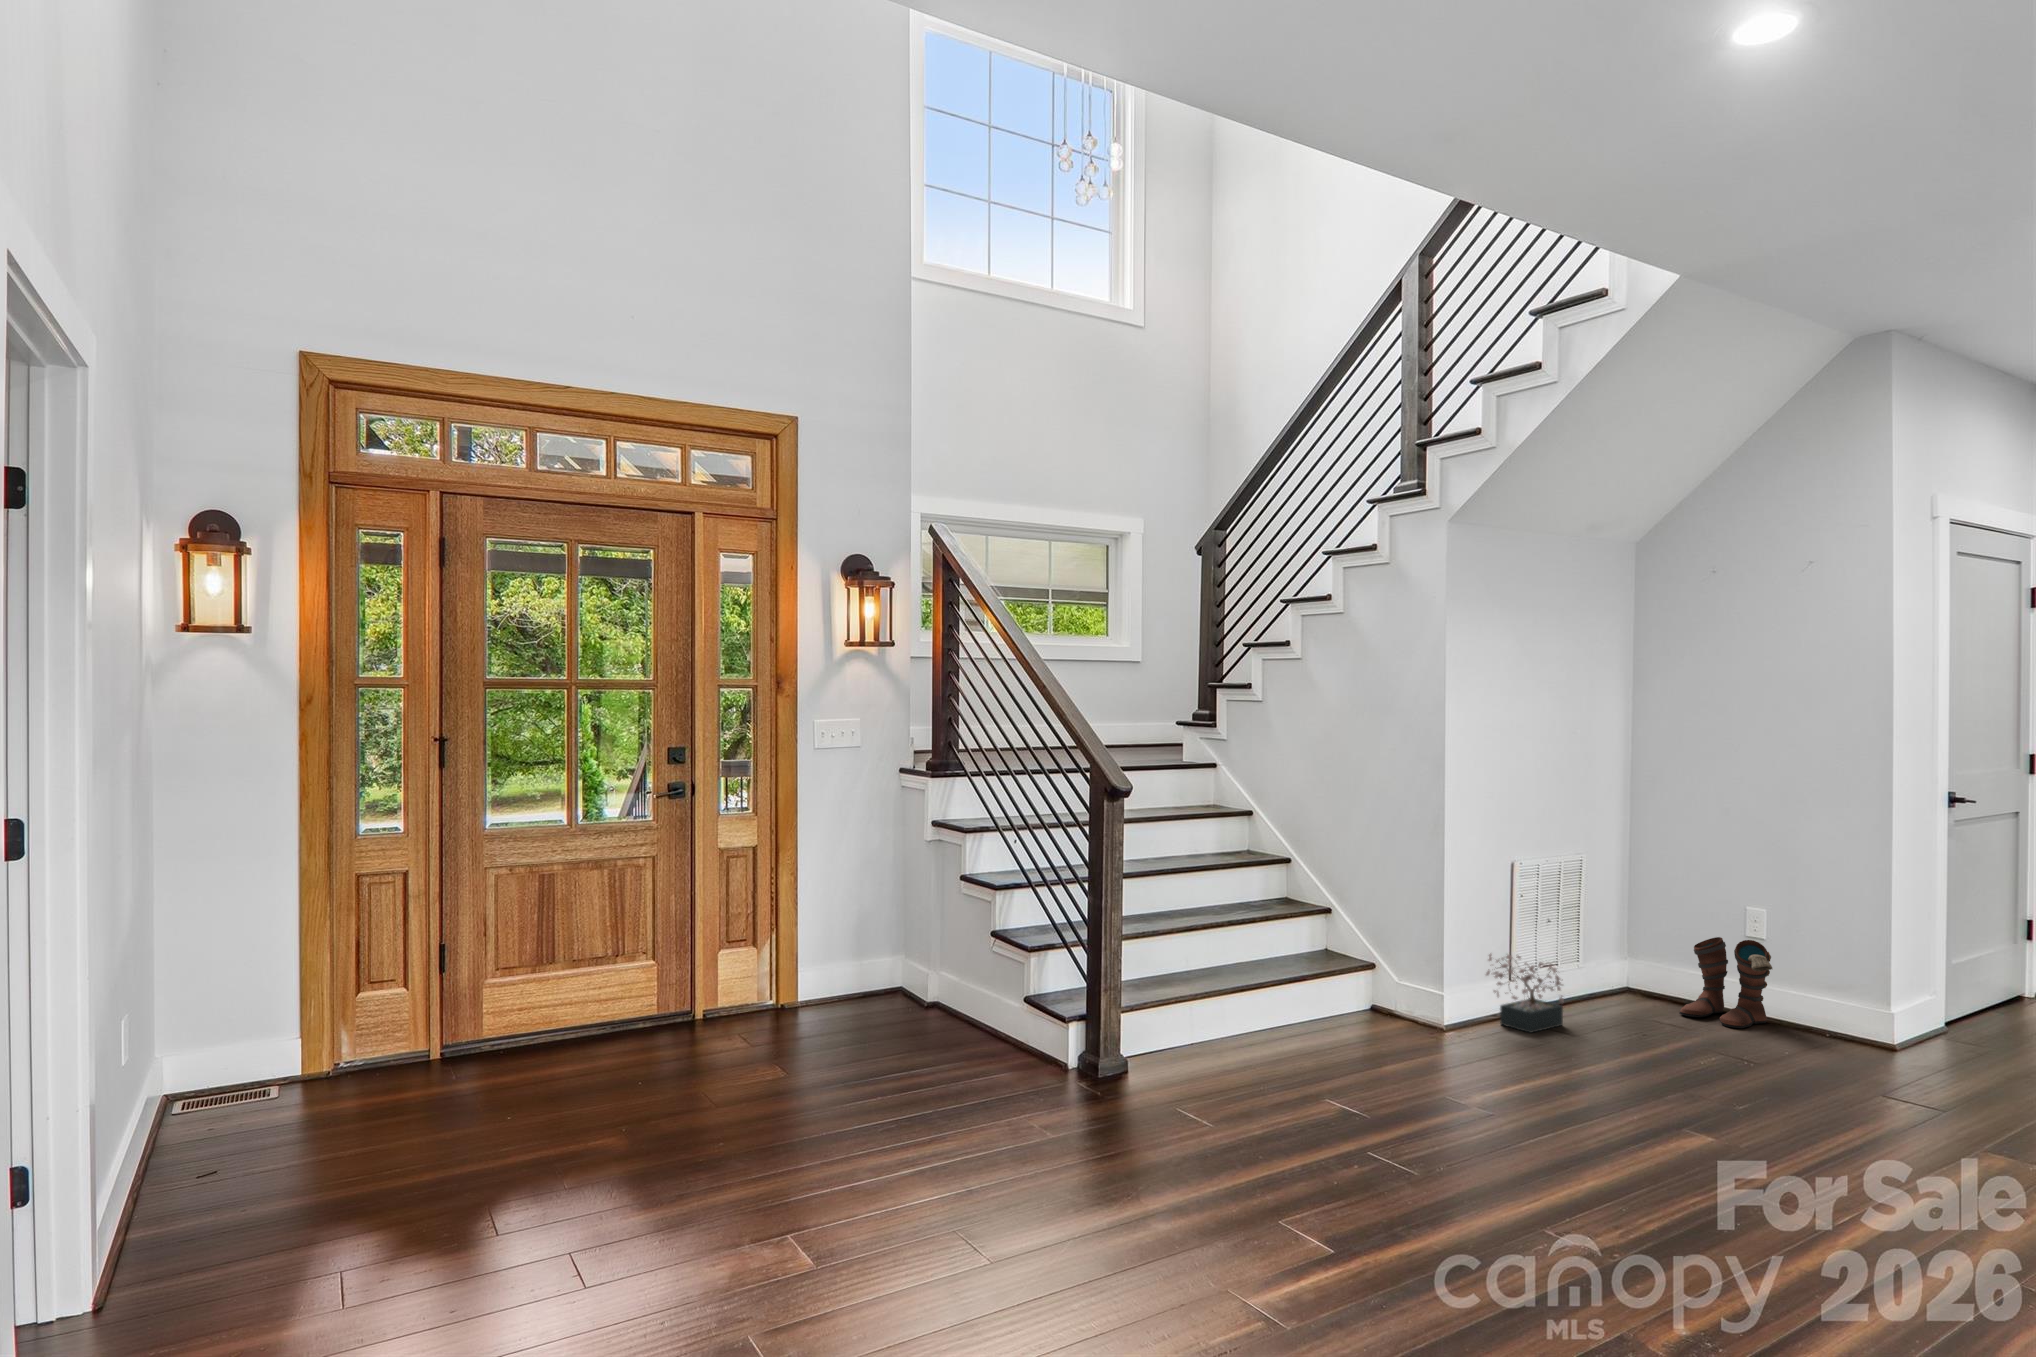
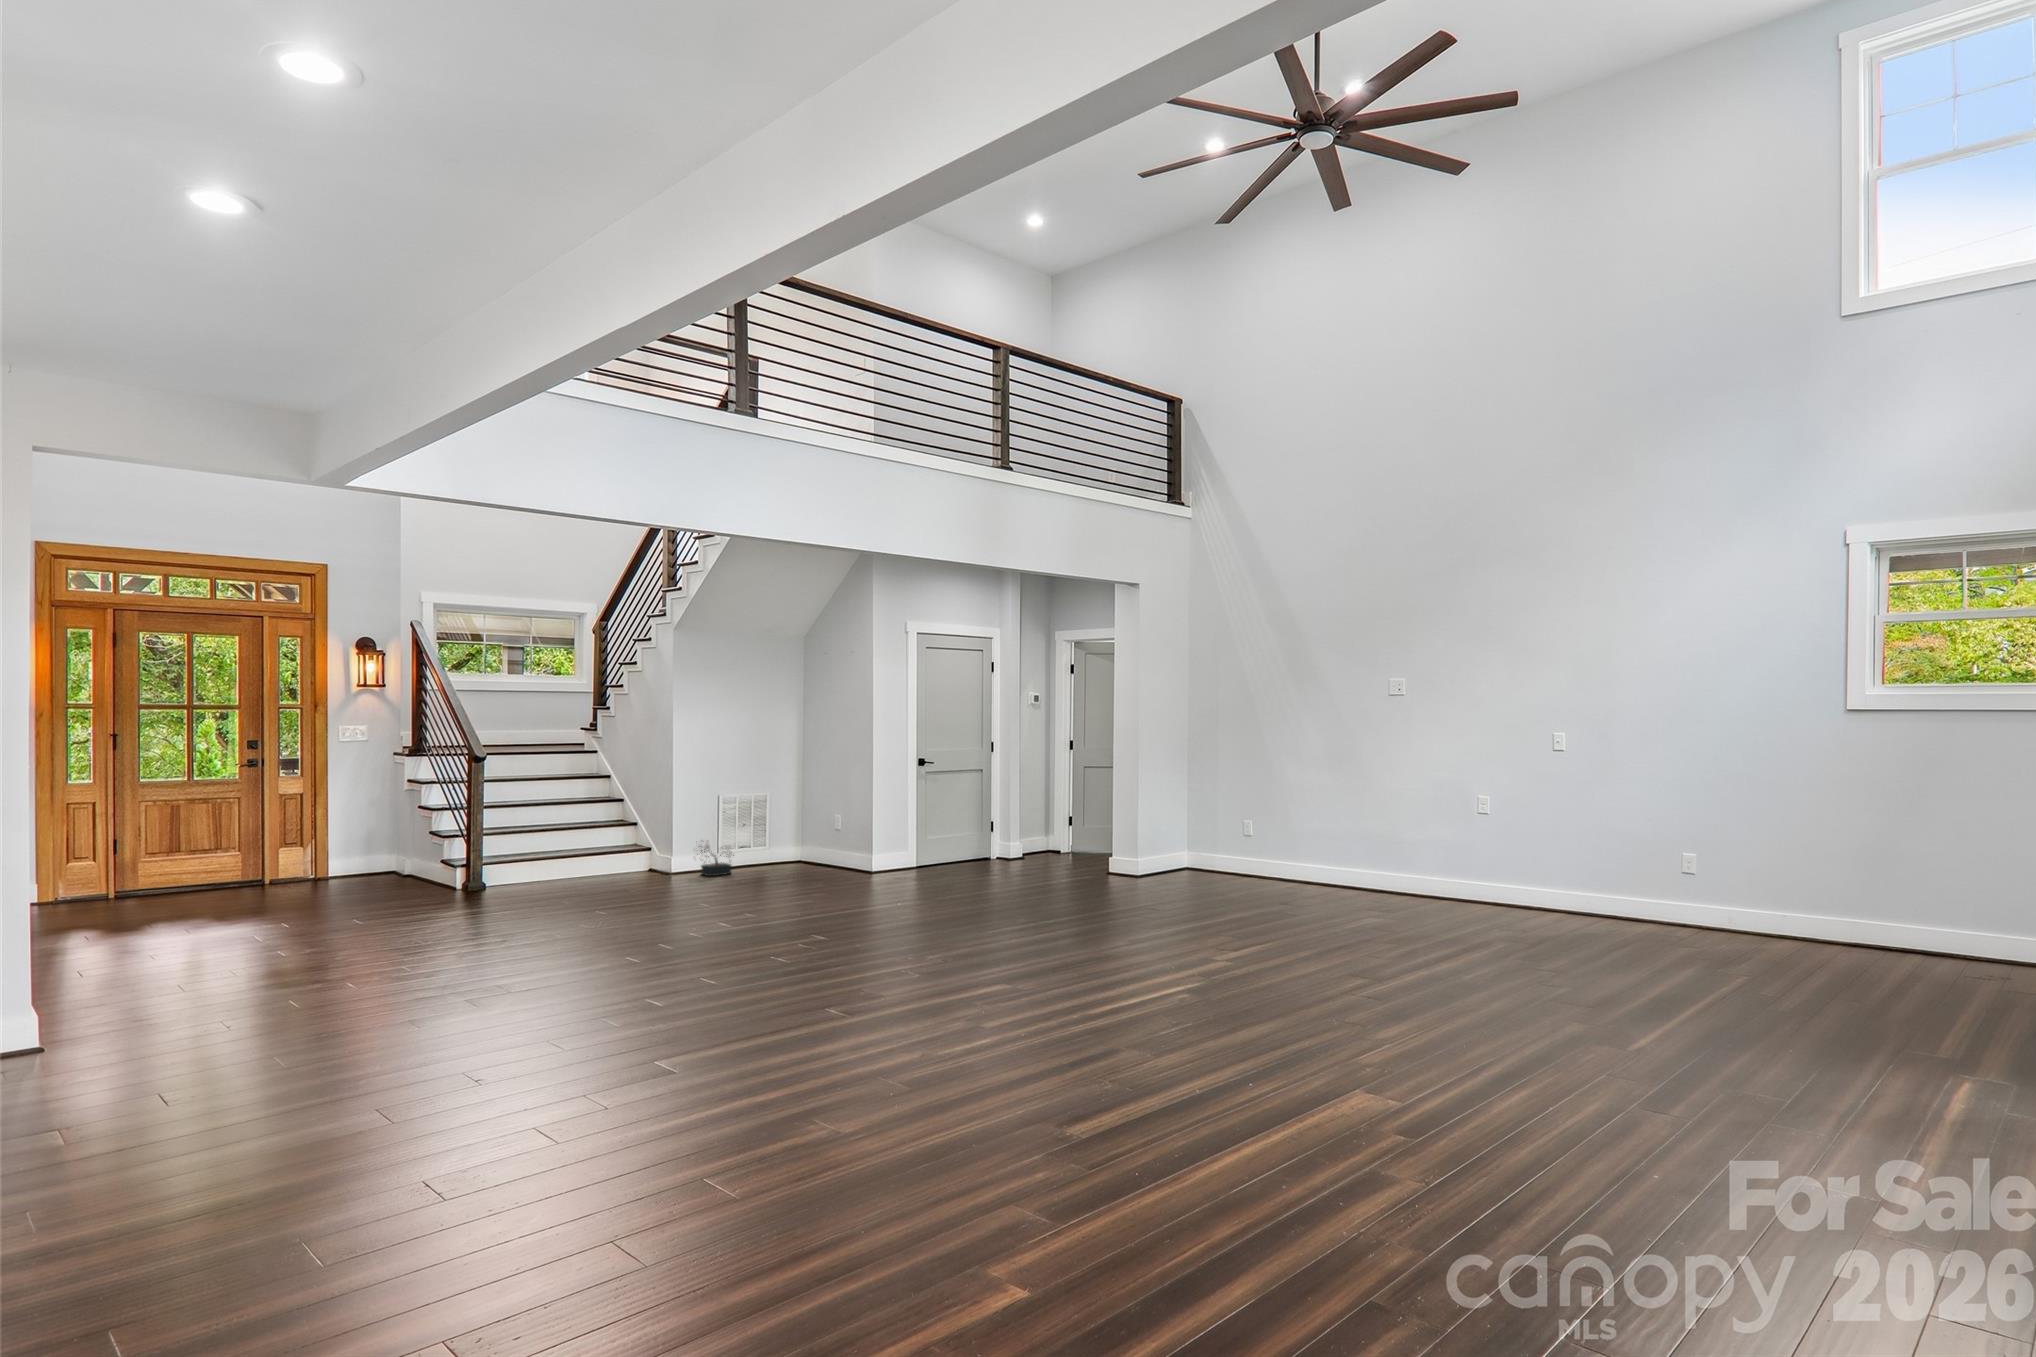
boots: present [1679,937,1772,1028] -> none [798,832,835,872]

